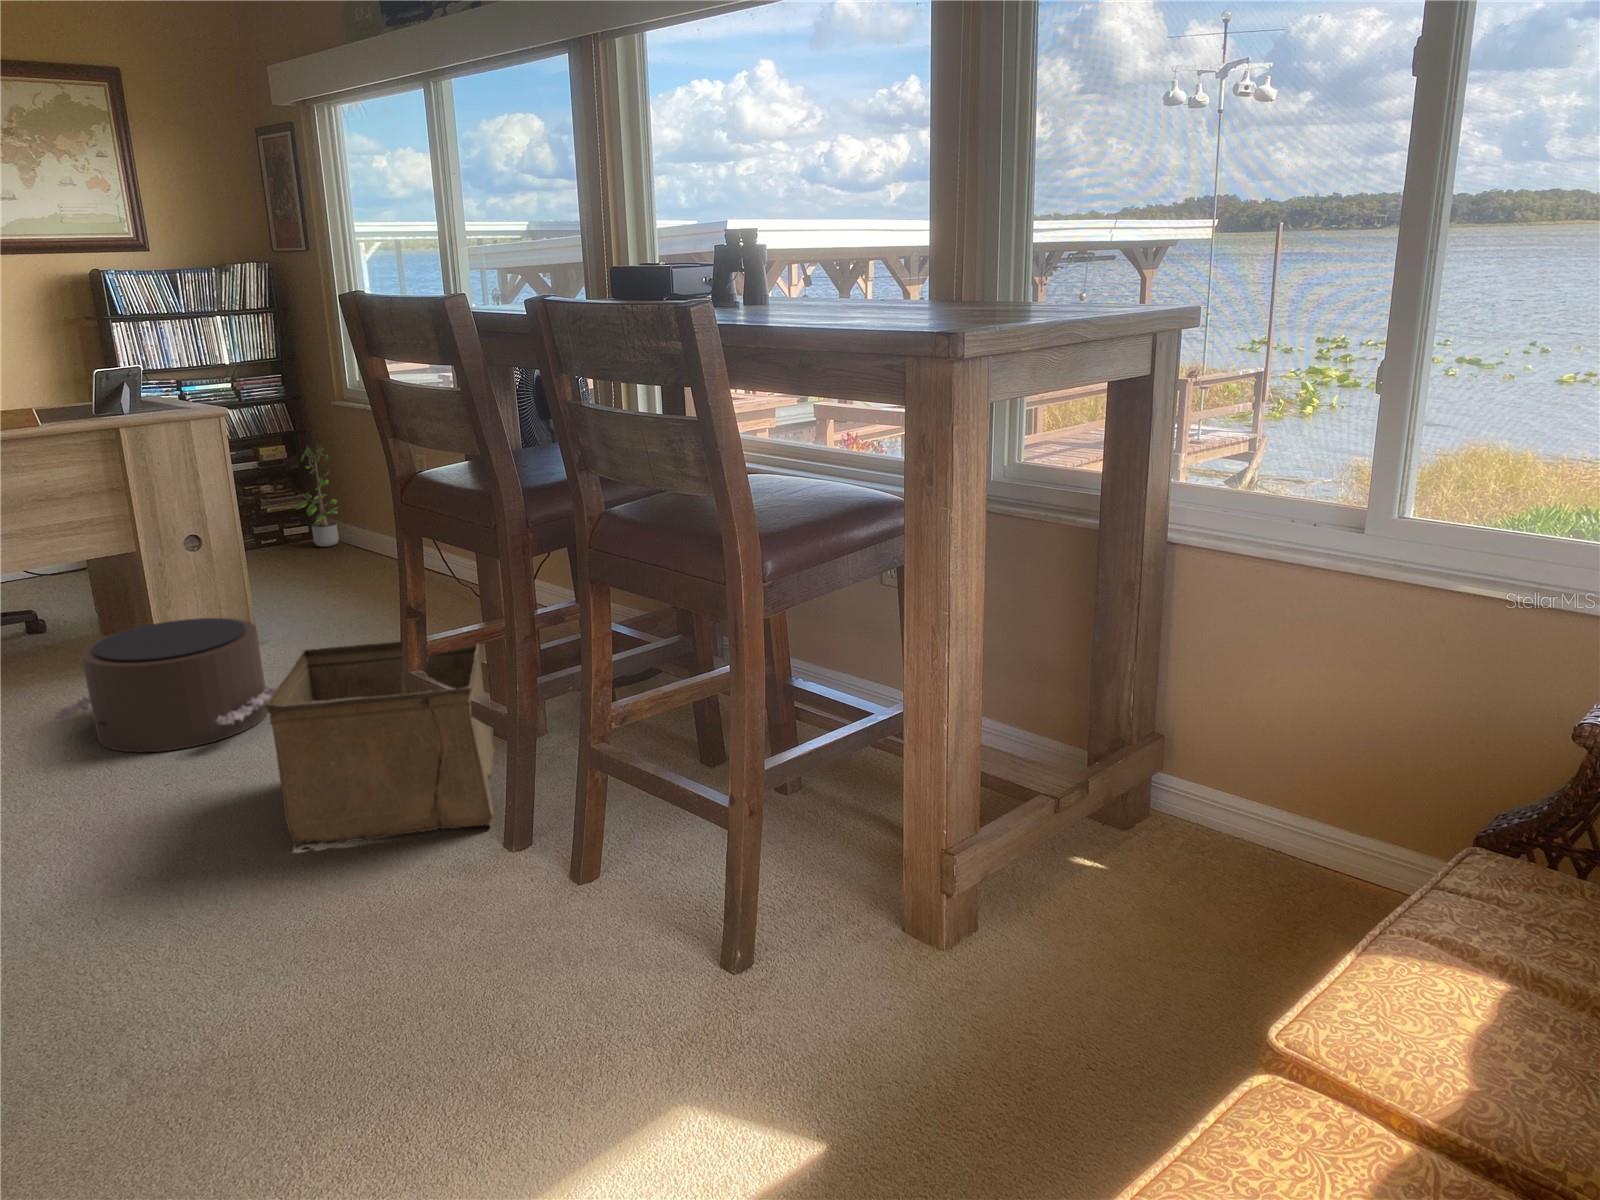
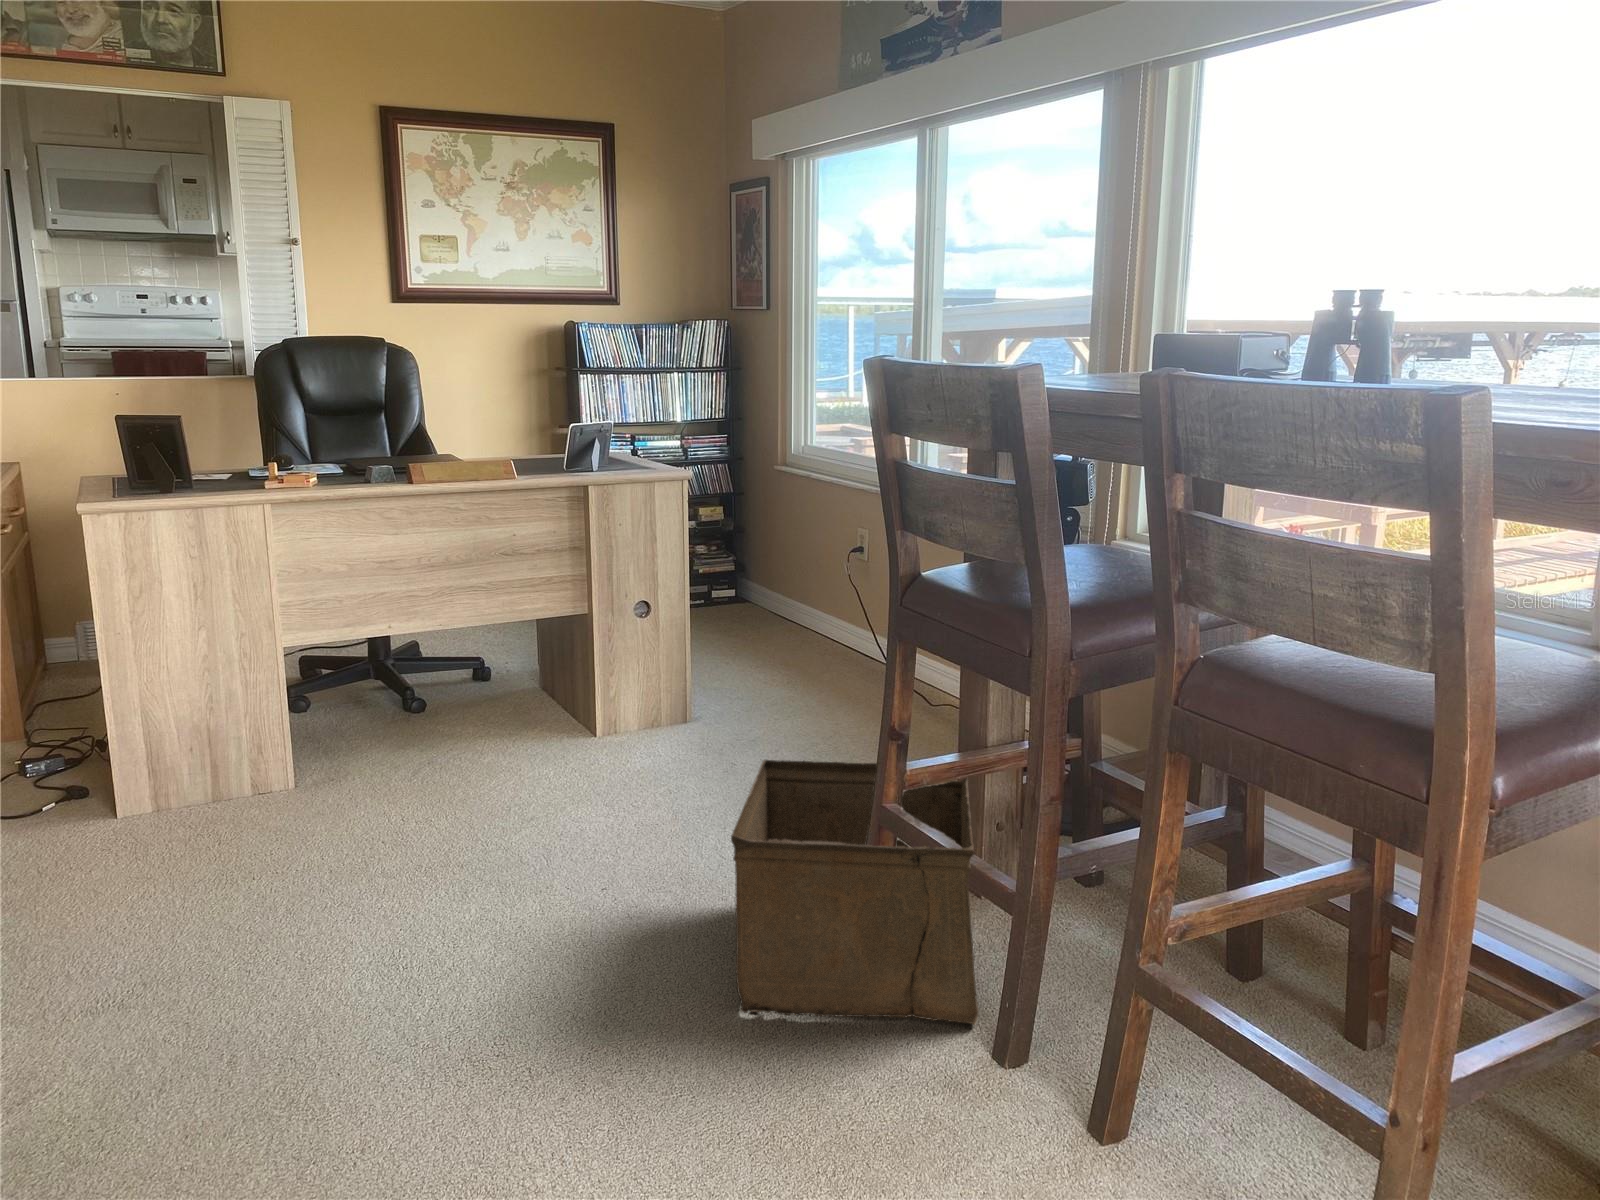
potted plant: present [296,445,339,547] -> none [725,507,771,612]
pouf: present [53,618,277,752] -> none [493,694,723,844]

